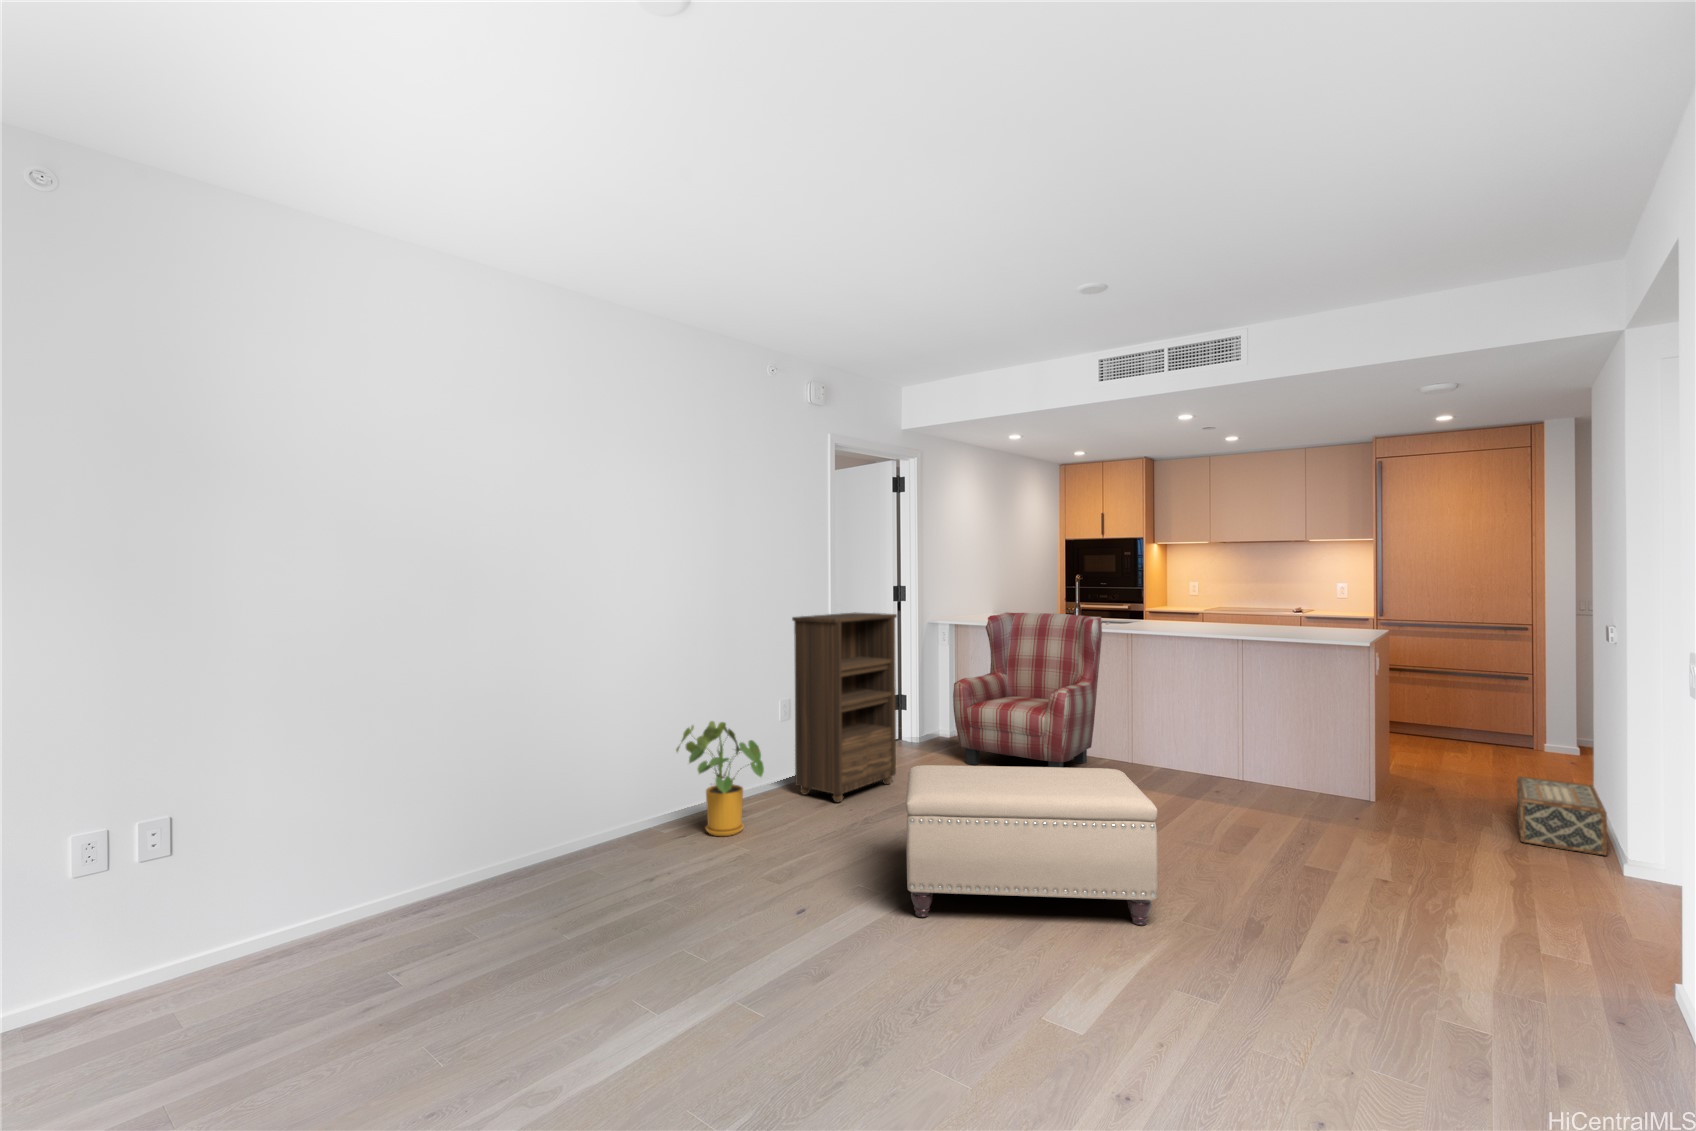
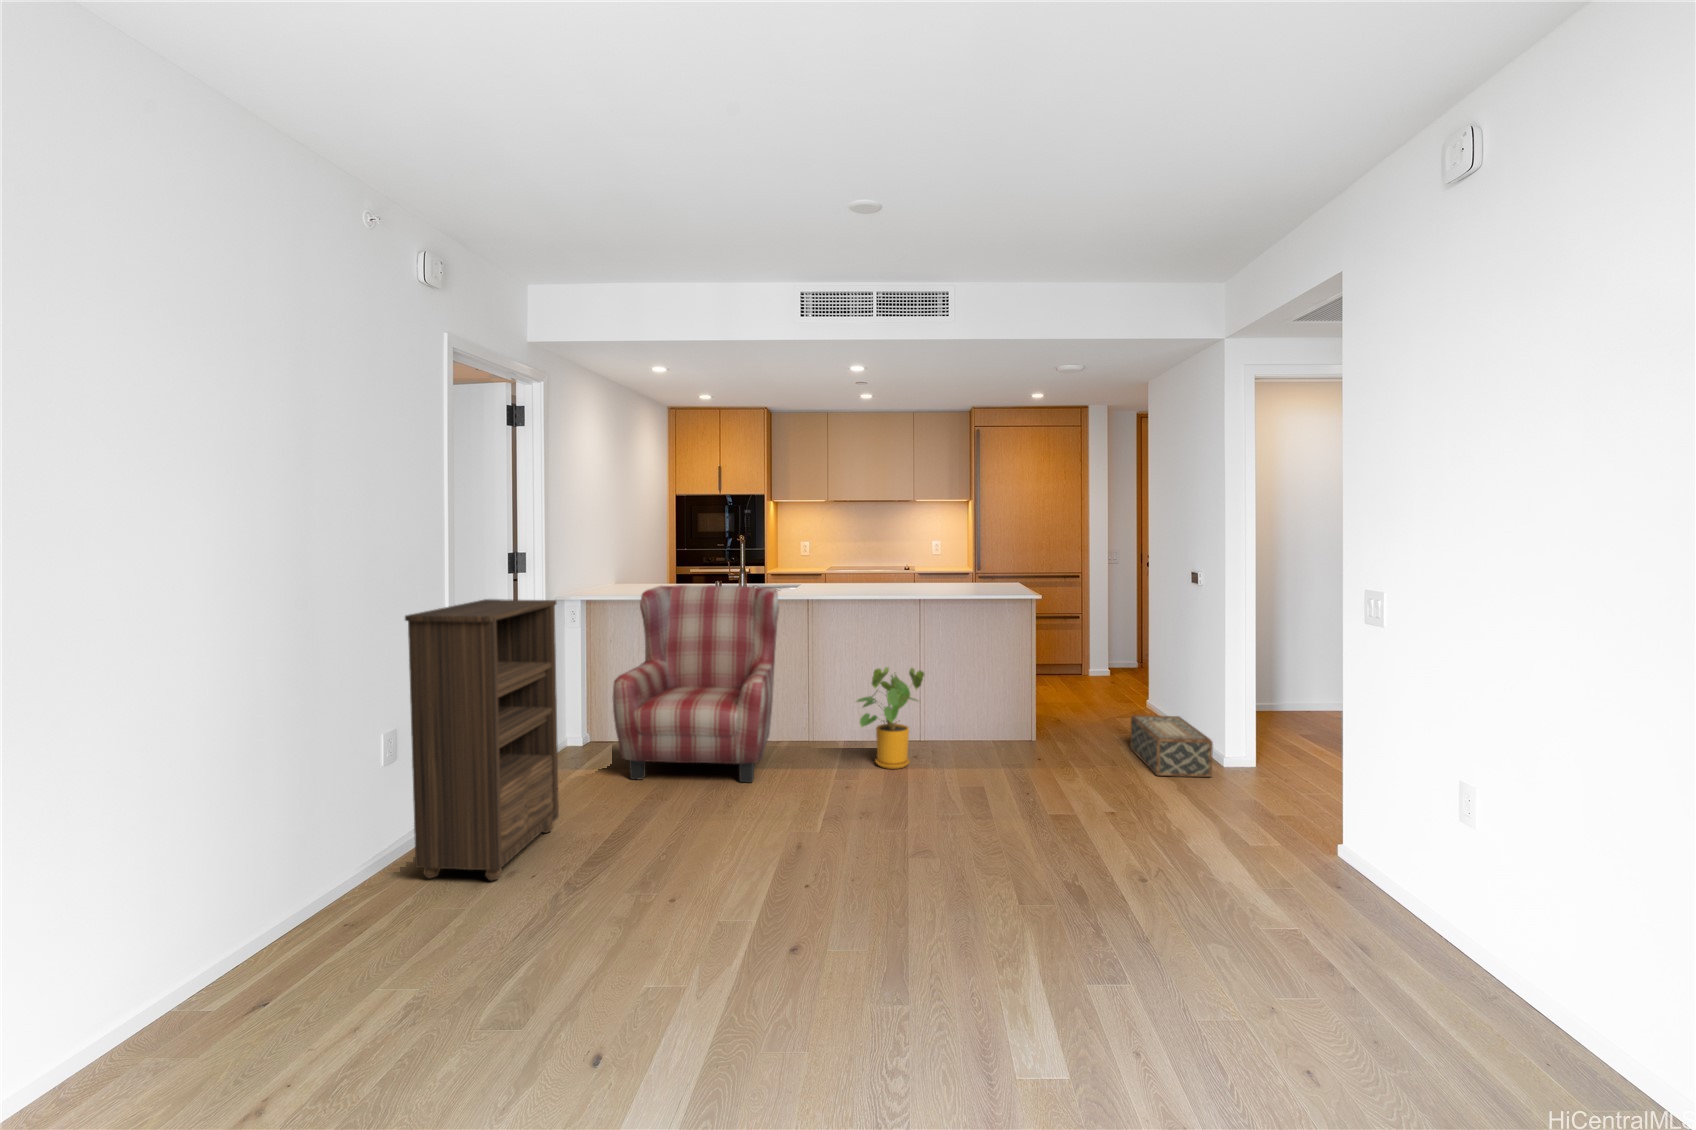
house plant: present [676,721,764,836] -> present [857,667,924,769]
ottoman: present [906,765,1158,925] -> none [674,785,1010,1055]

